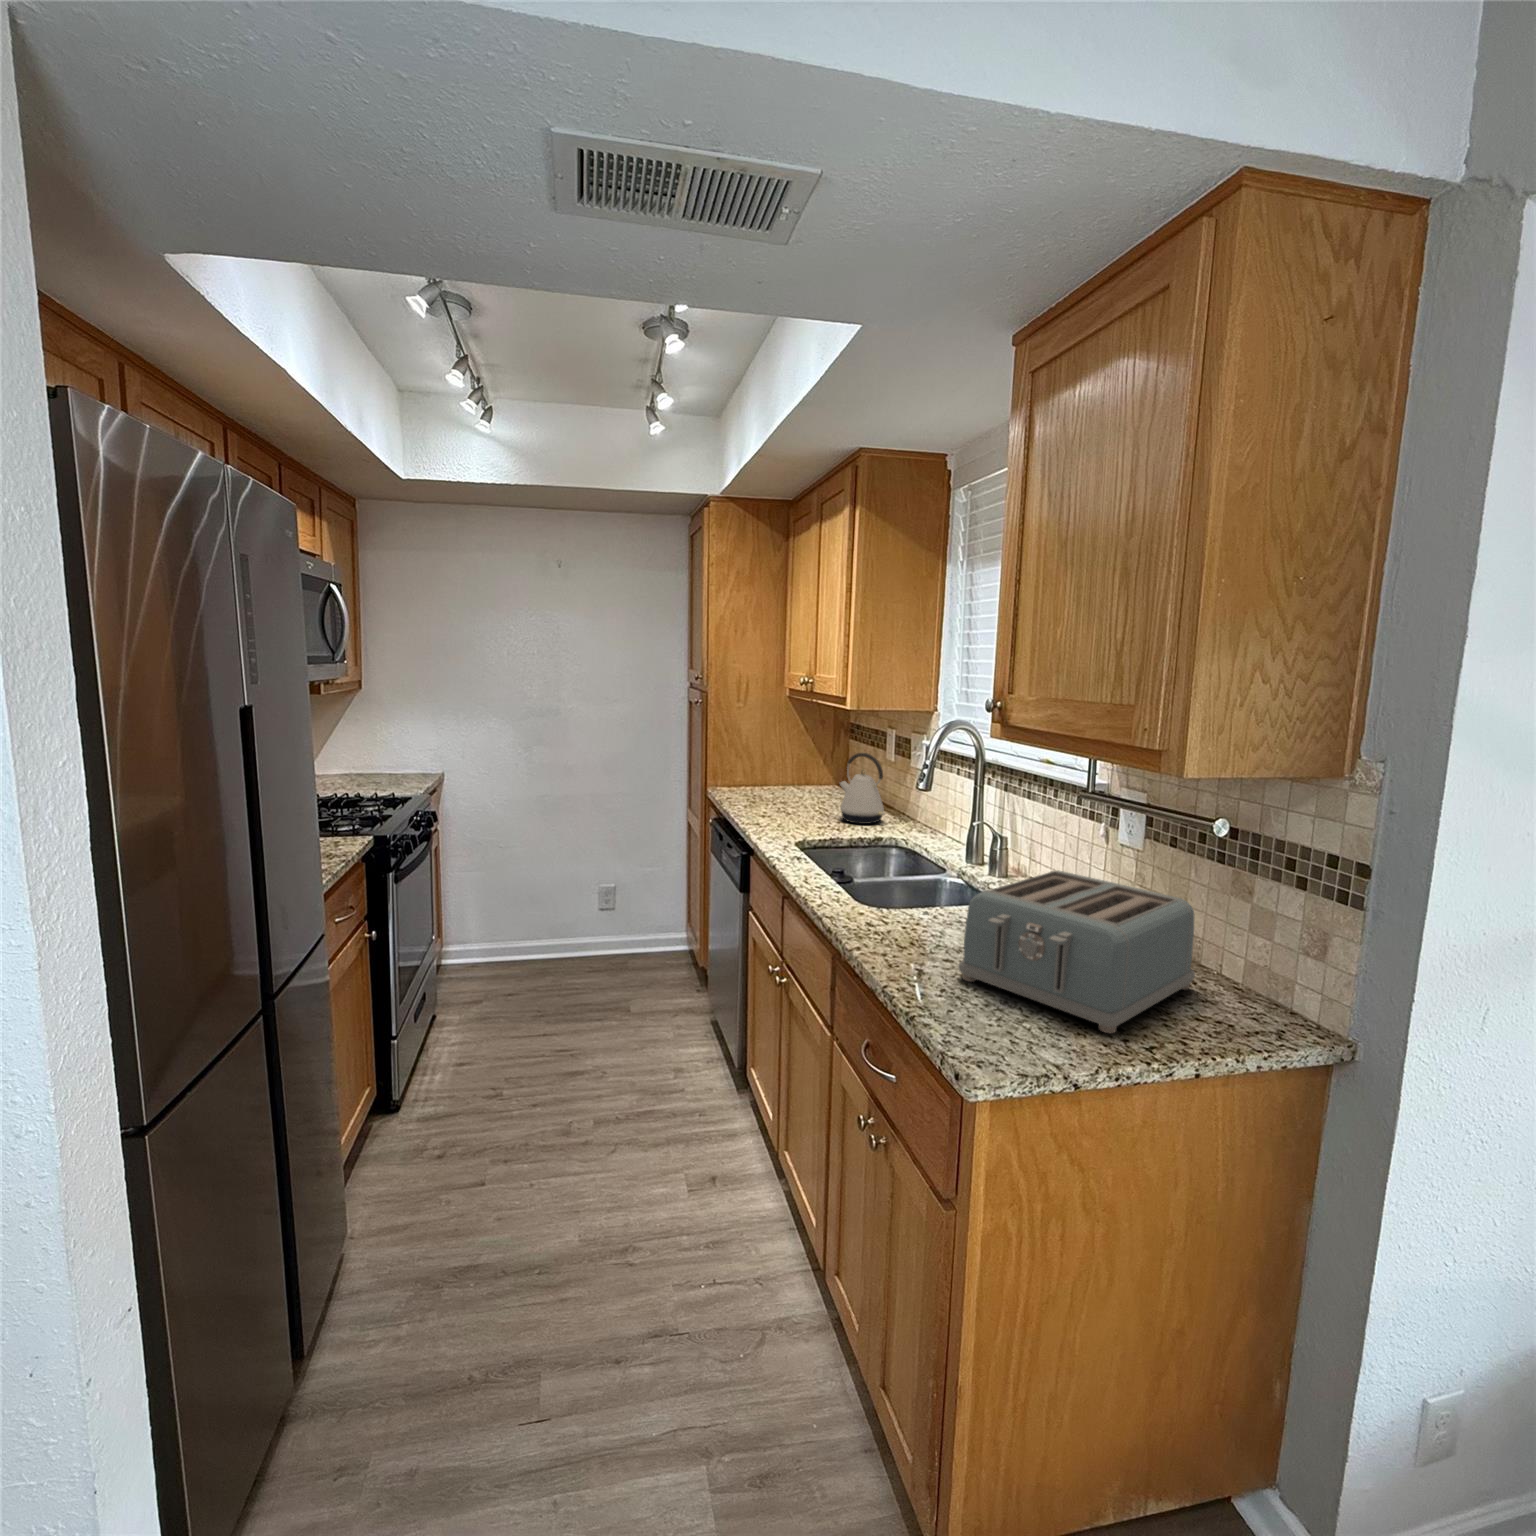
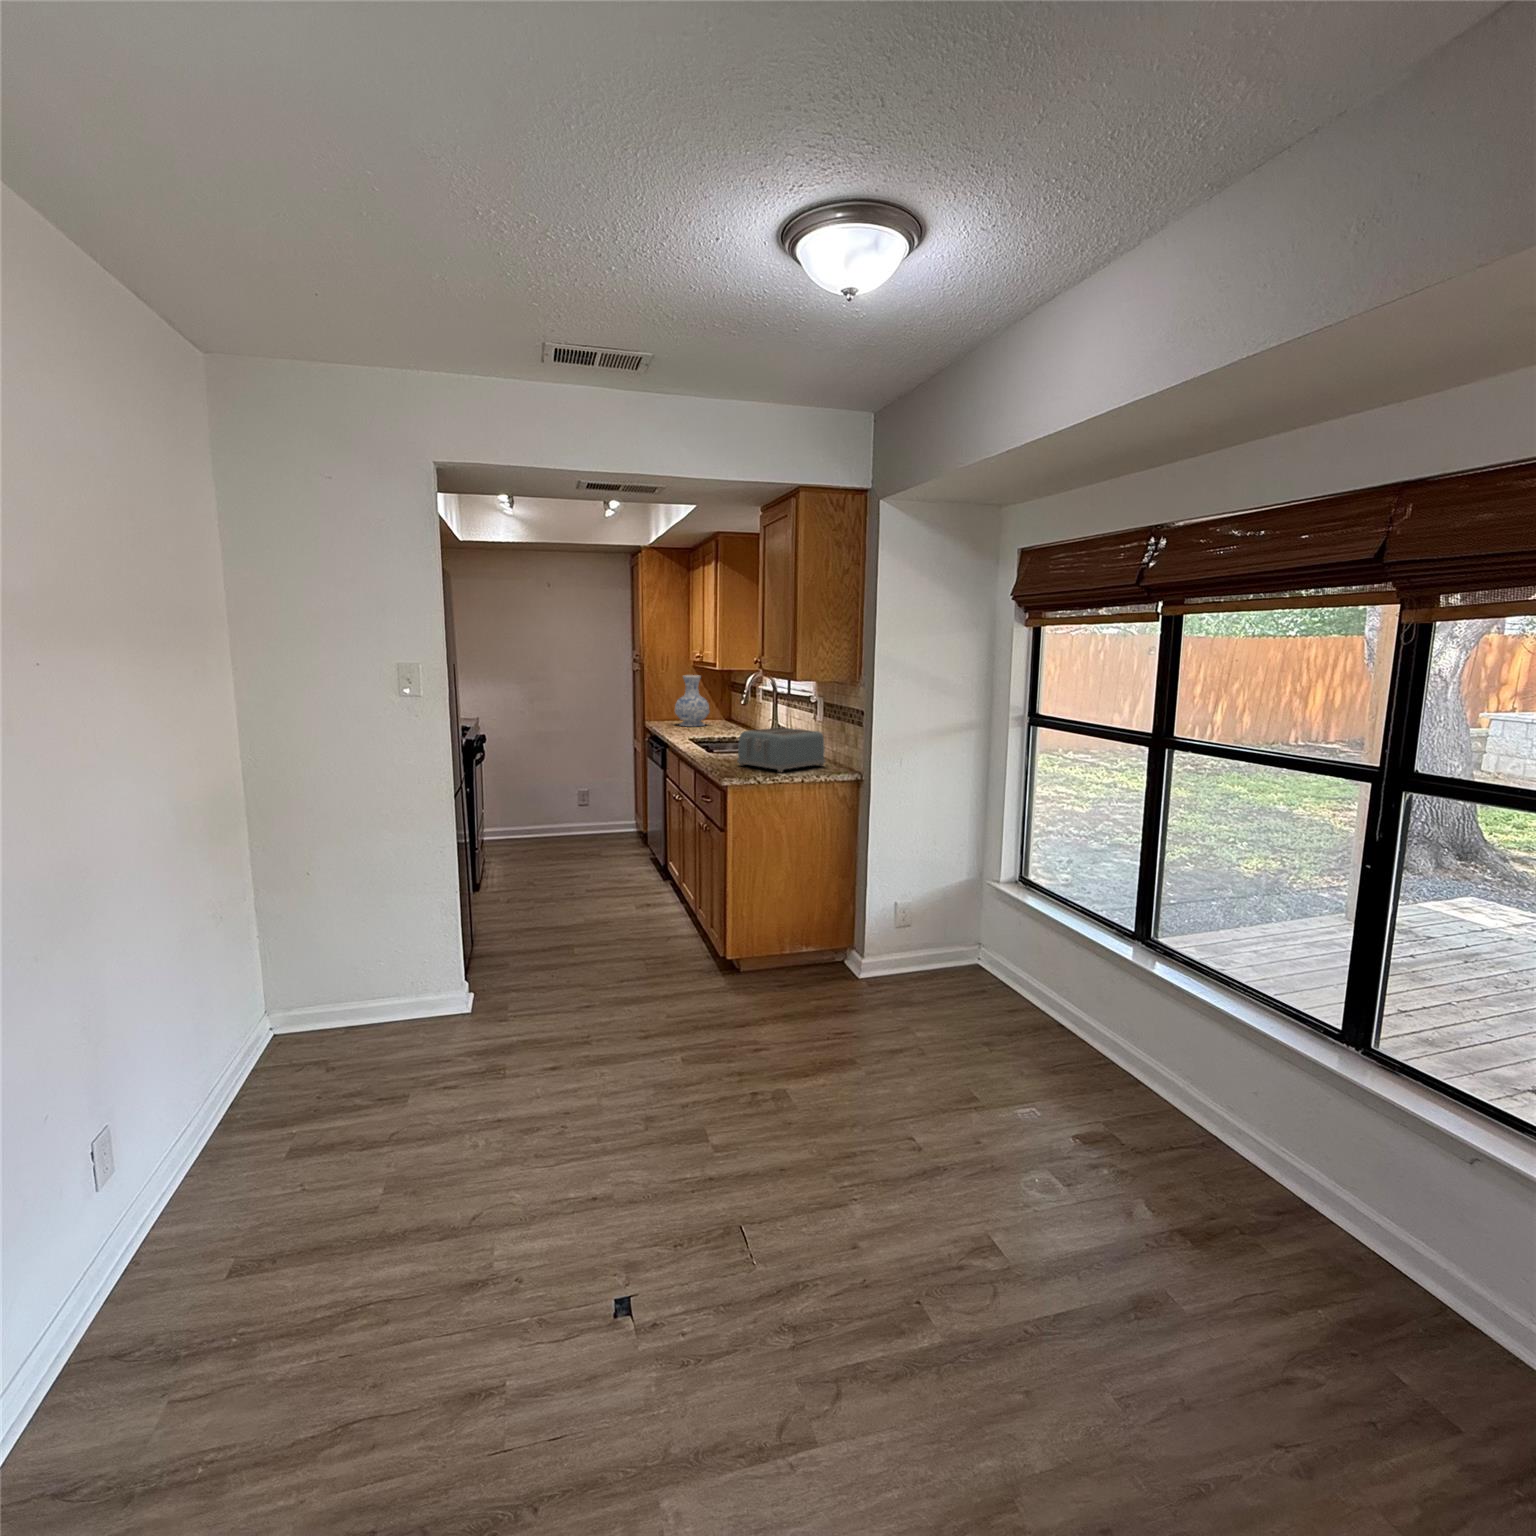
vase: none [759,714,819,803] -> present [675,675,709,726]
kettle: present [840,753,884,824] -> none [717,694,741,733]

